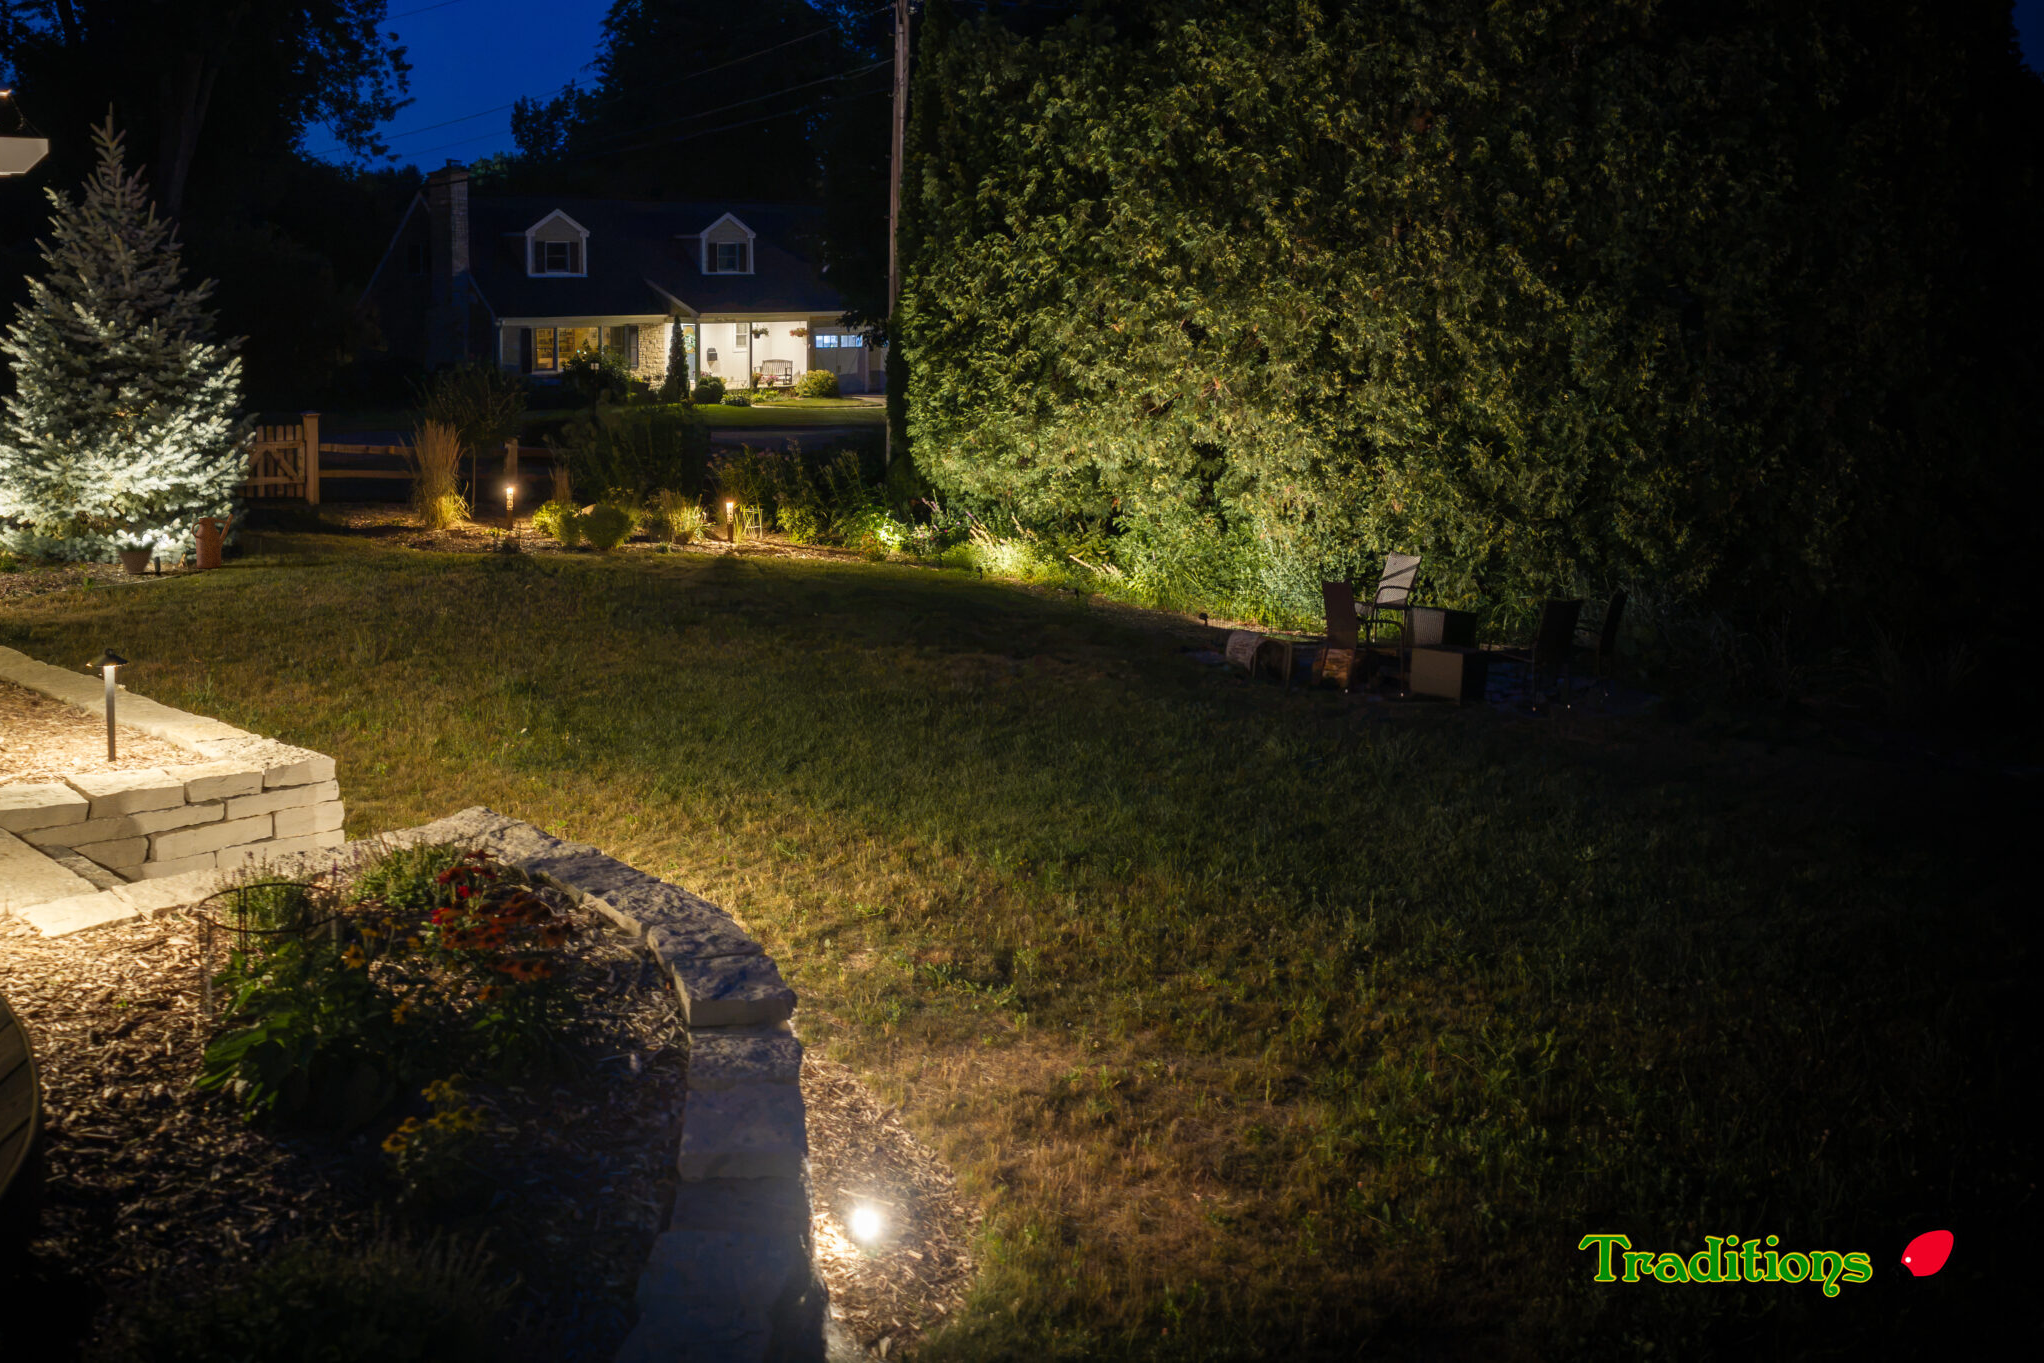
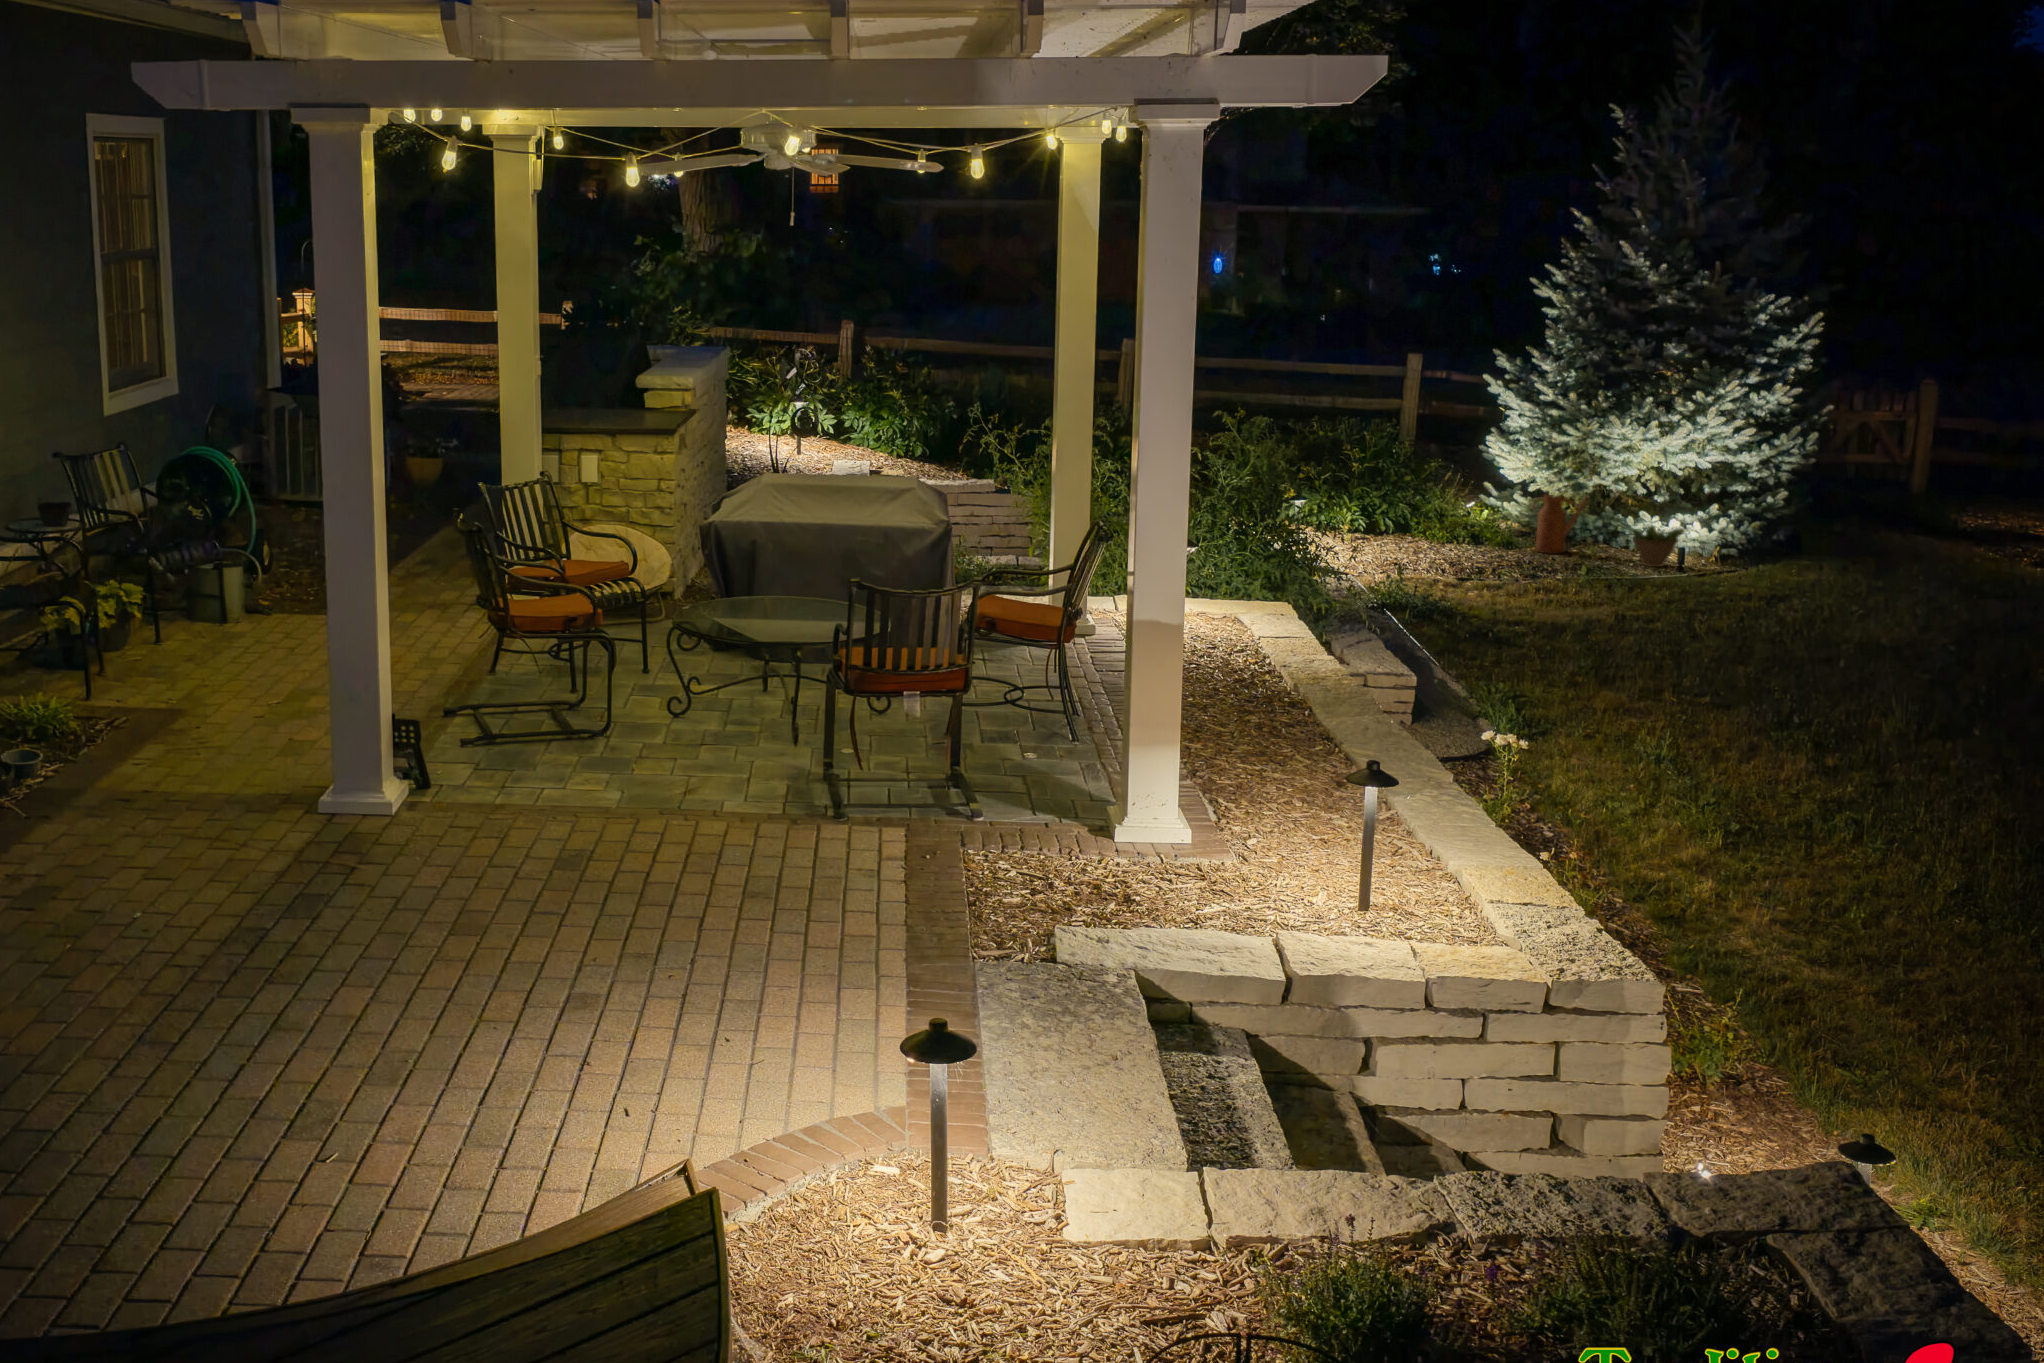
watering can: present [191,514,234,568] -> present [1533,493,1588,554]

